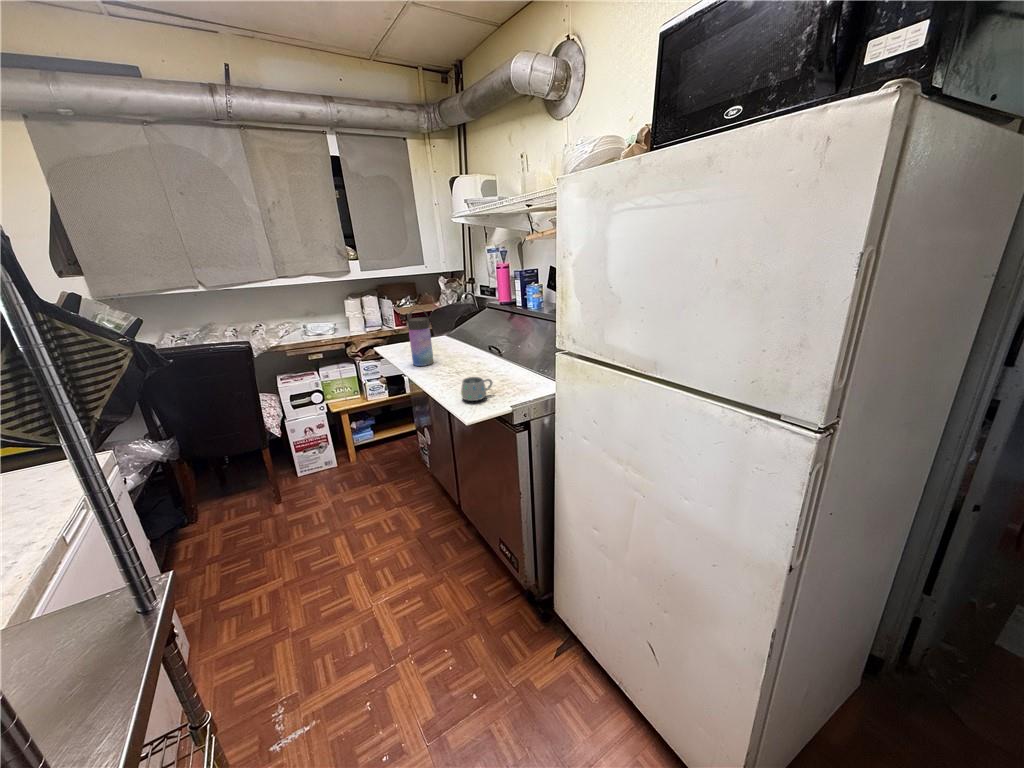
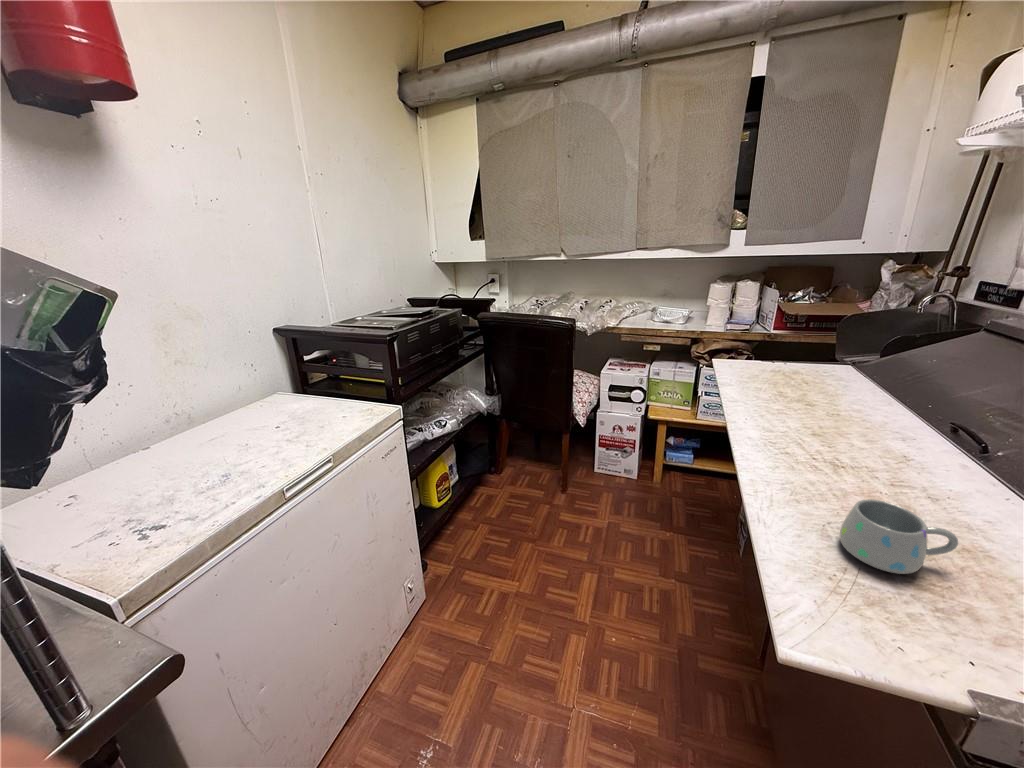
water bottle: present [407,309,434,366] -> none [765,311,827,415]

